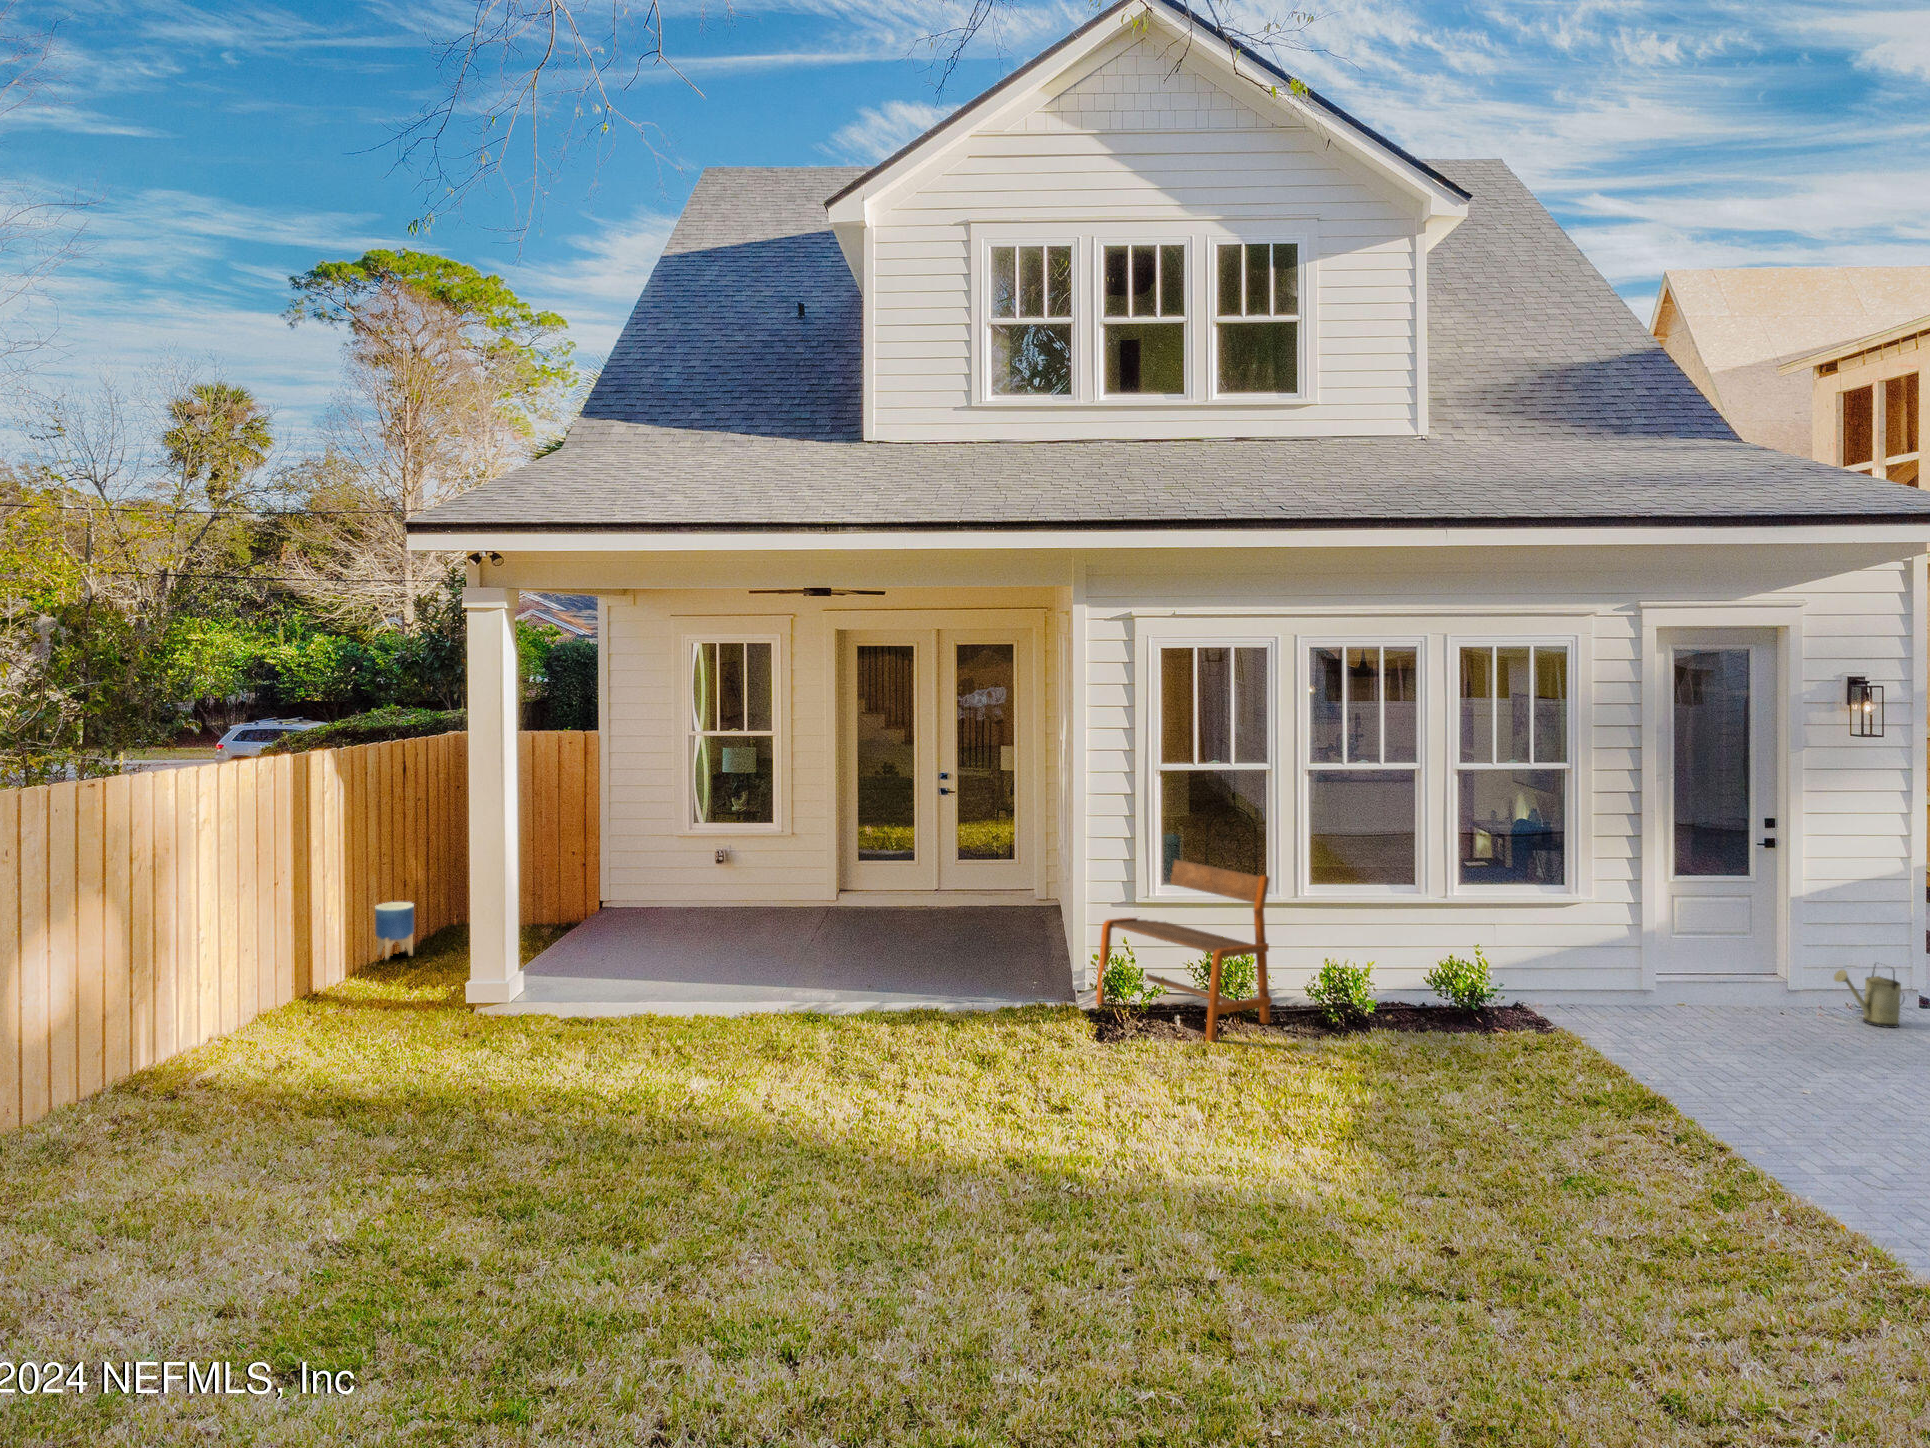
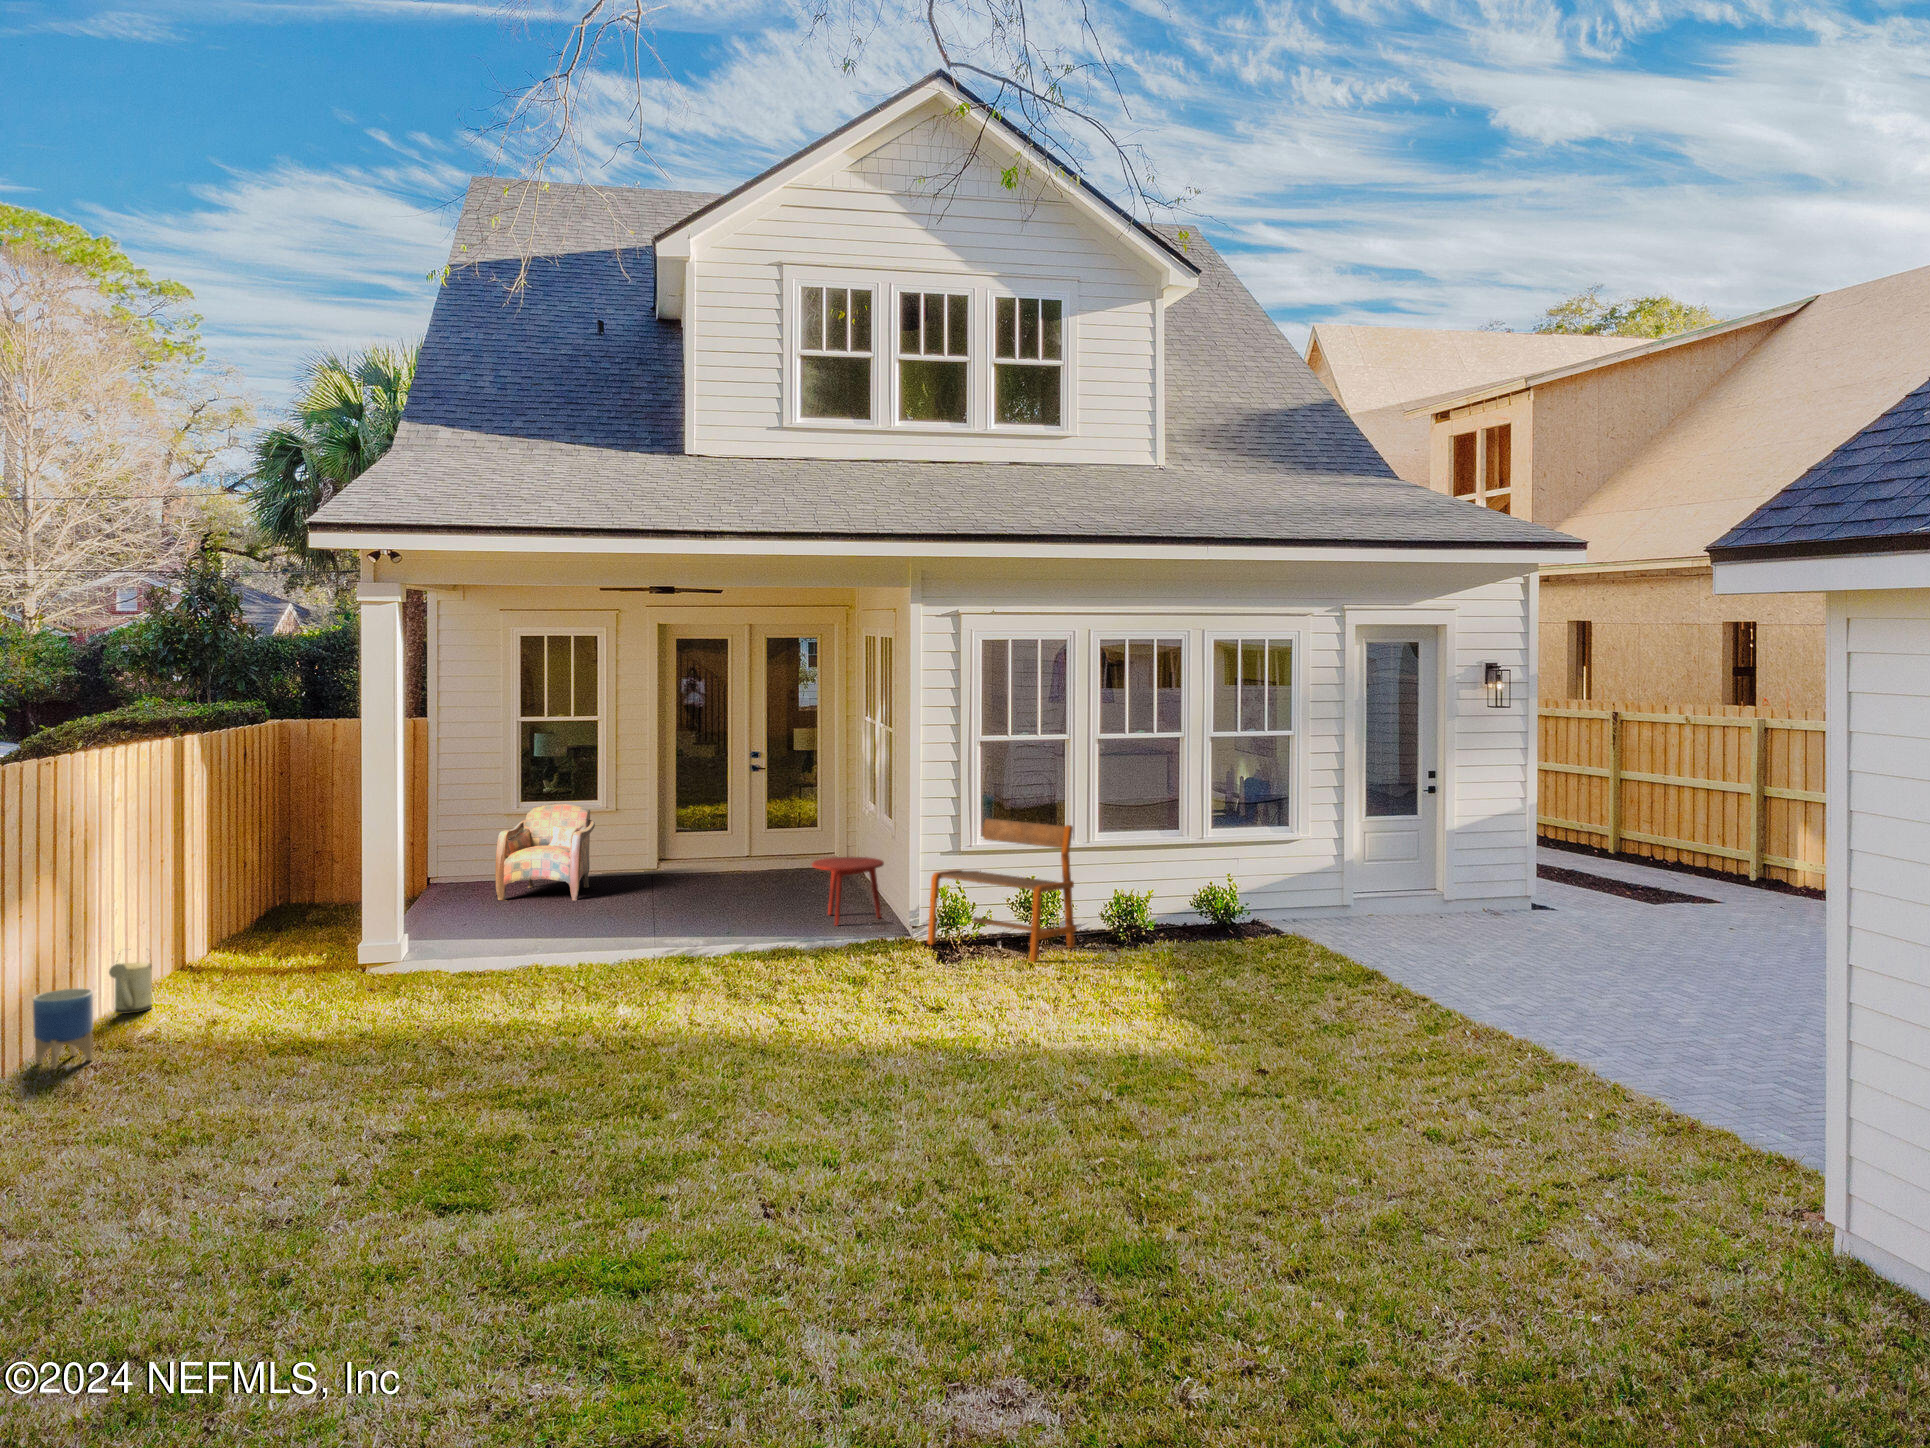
armchair: none [683,809,788,914] -> present [495,804,595,901]
side table: none [984,889,1065,969] -> present [812,857,884,926]
planter: present [375,902,414,959] -> present [33,988,93,1069]
watering can: present [1834,970,1901,1028] -> present [109,963,152,1014]

